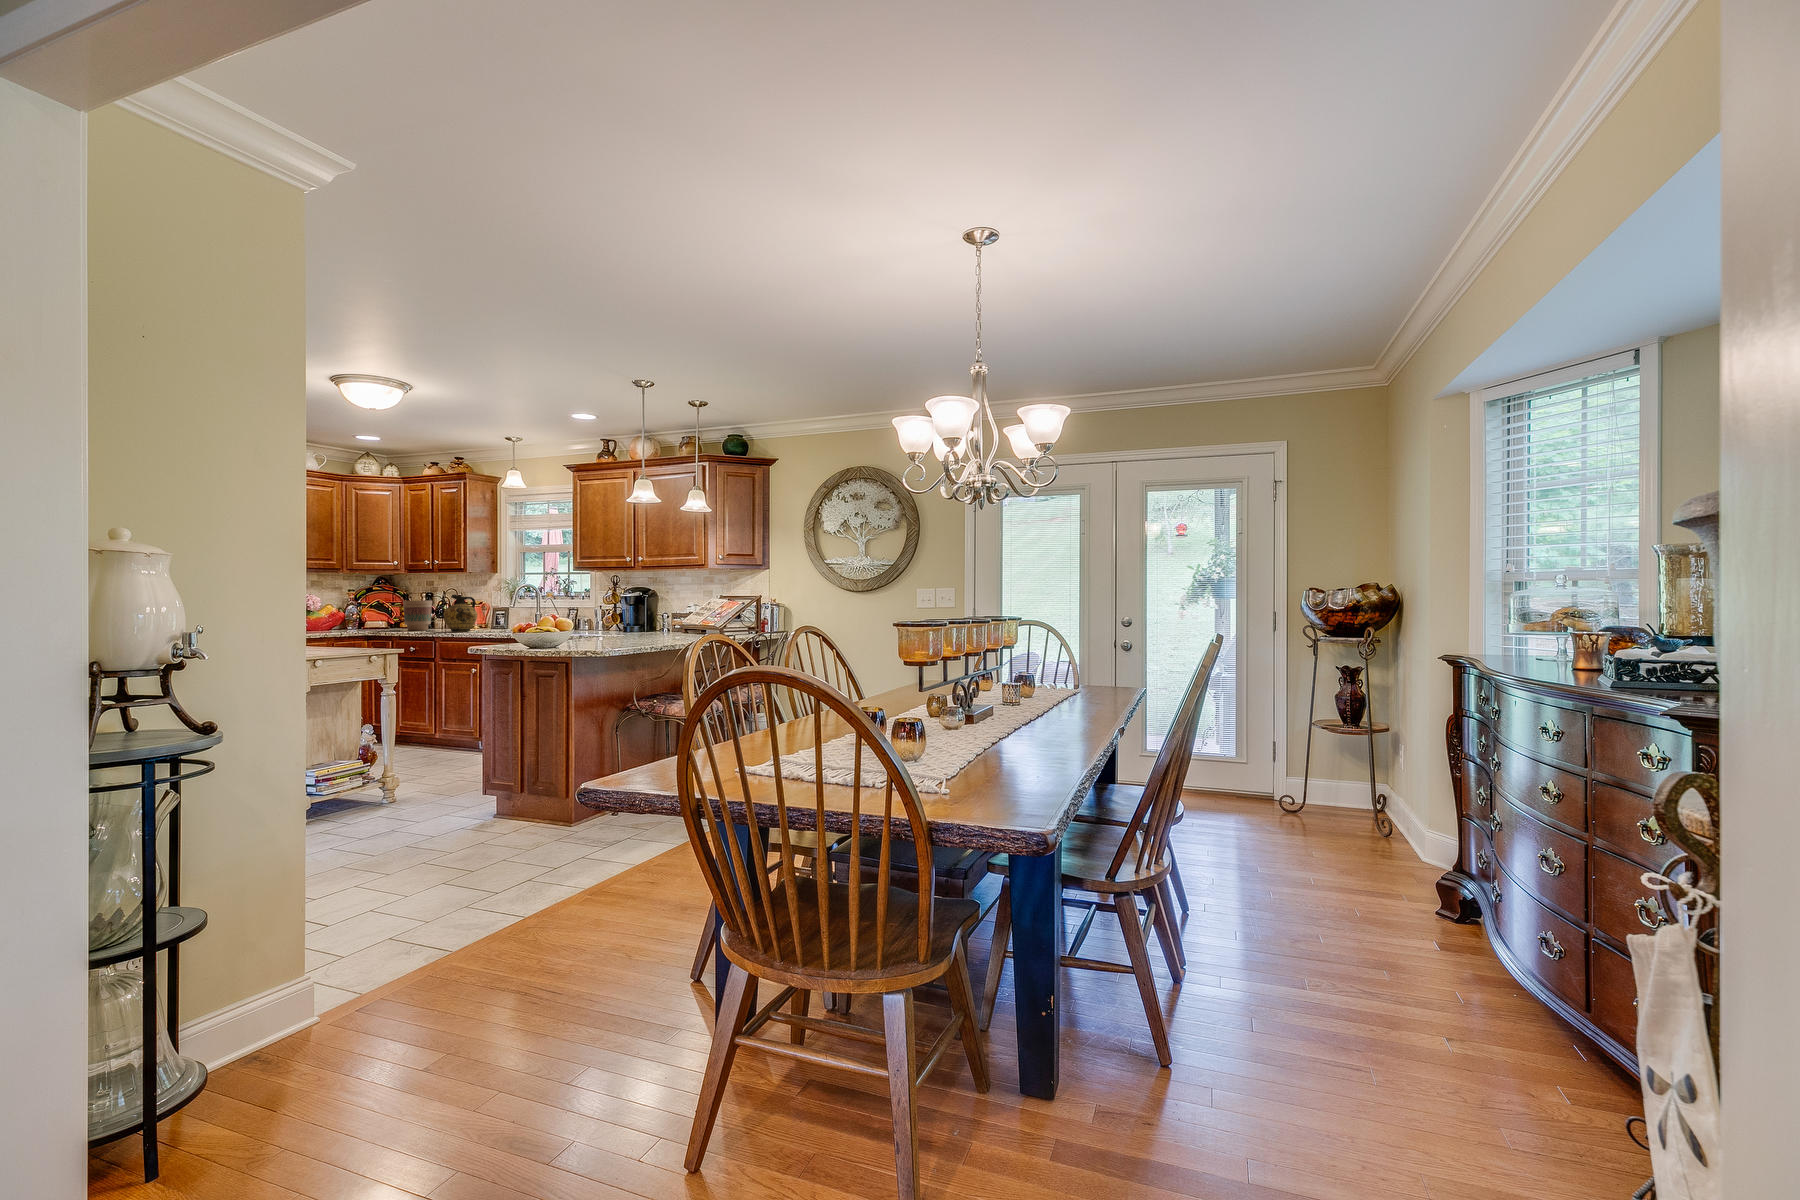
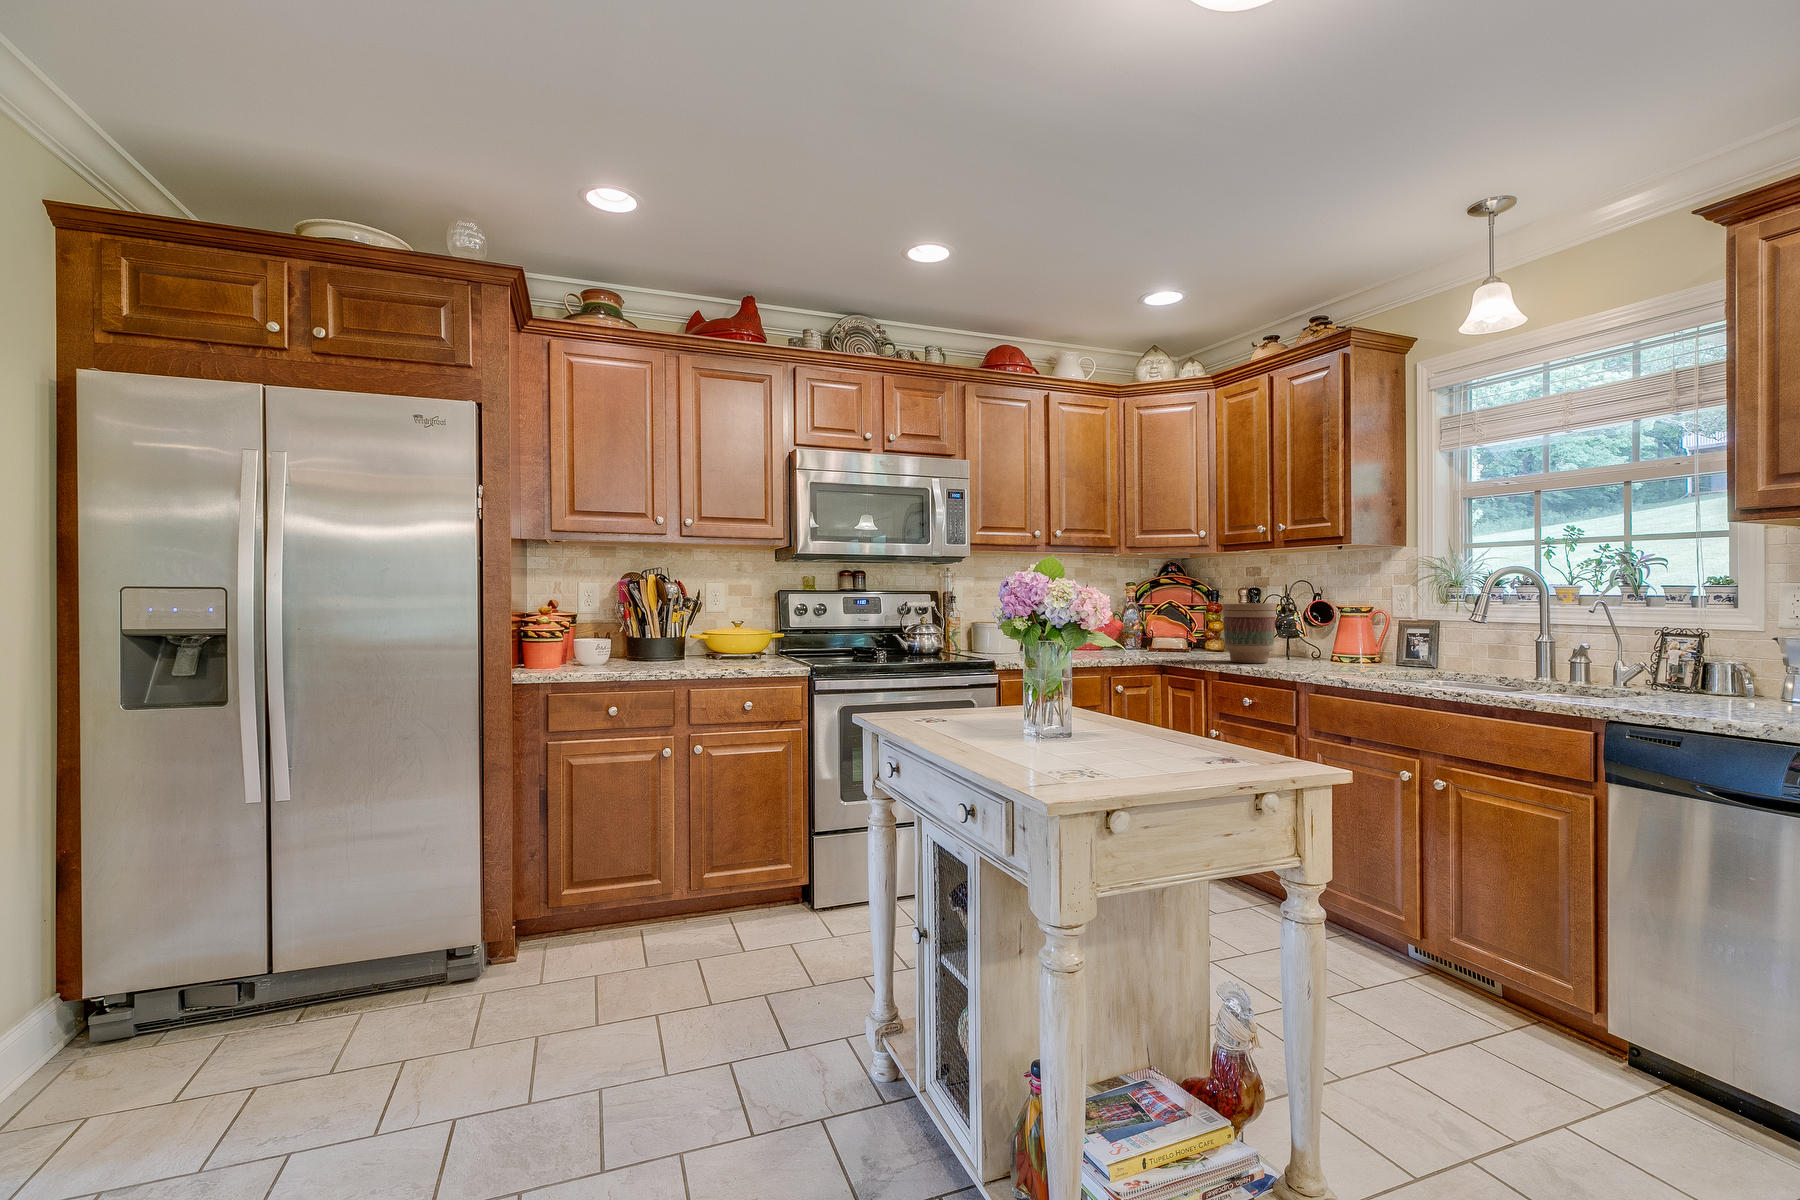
ceramic jug: present [443,595,477,632] -> none [1318,593,1396,678]

